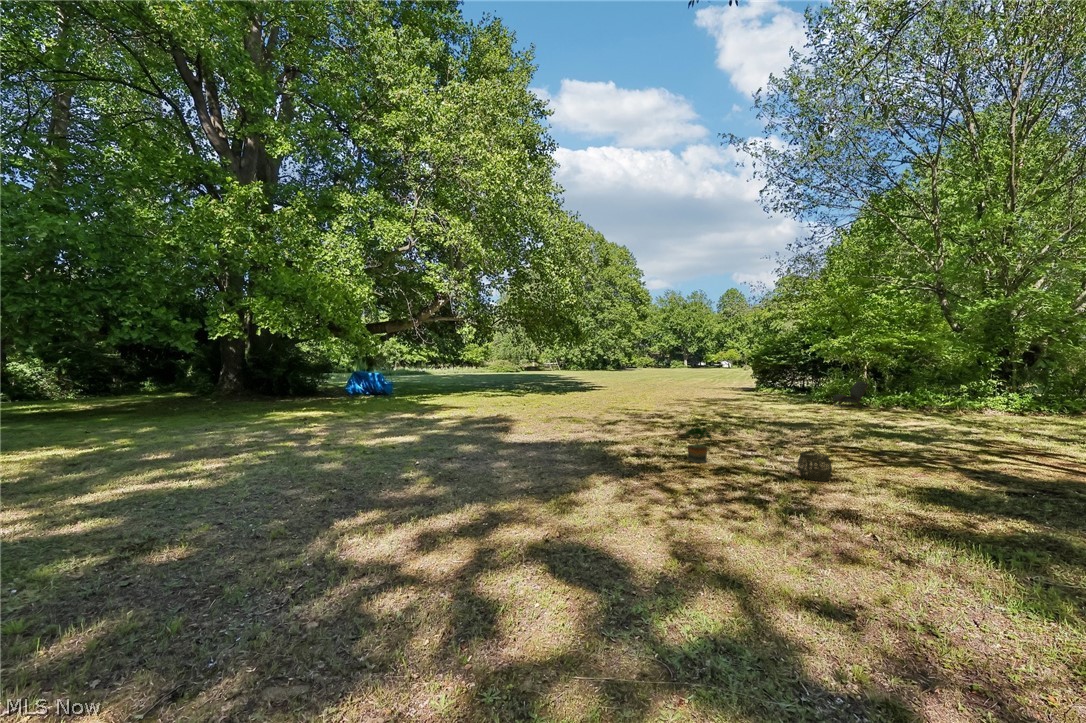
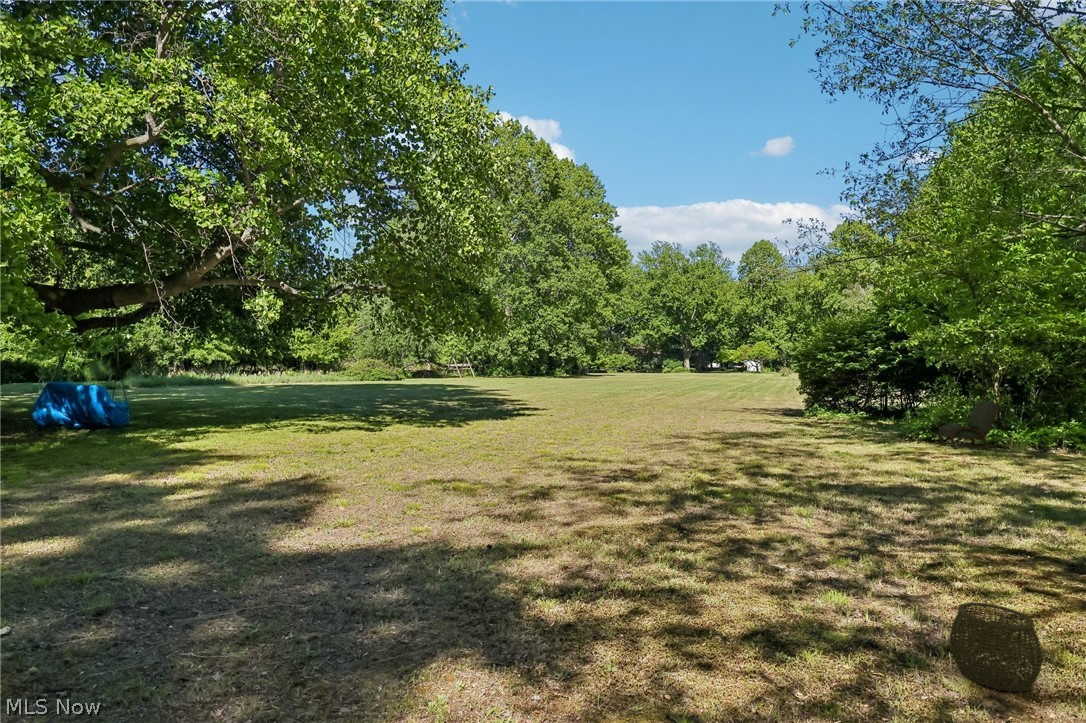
potted tree: present [686,427,712,463] -> none [665,530,736,630]

